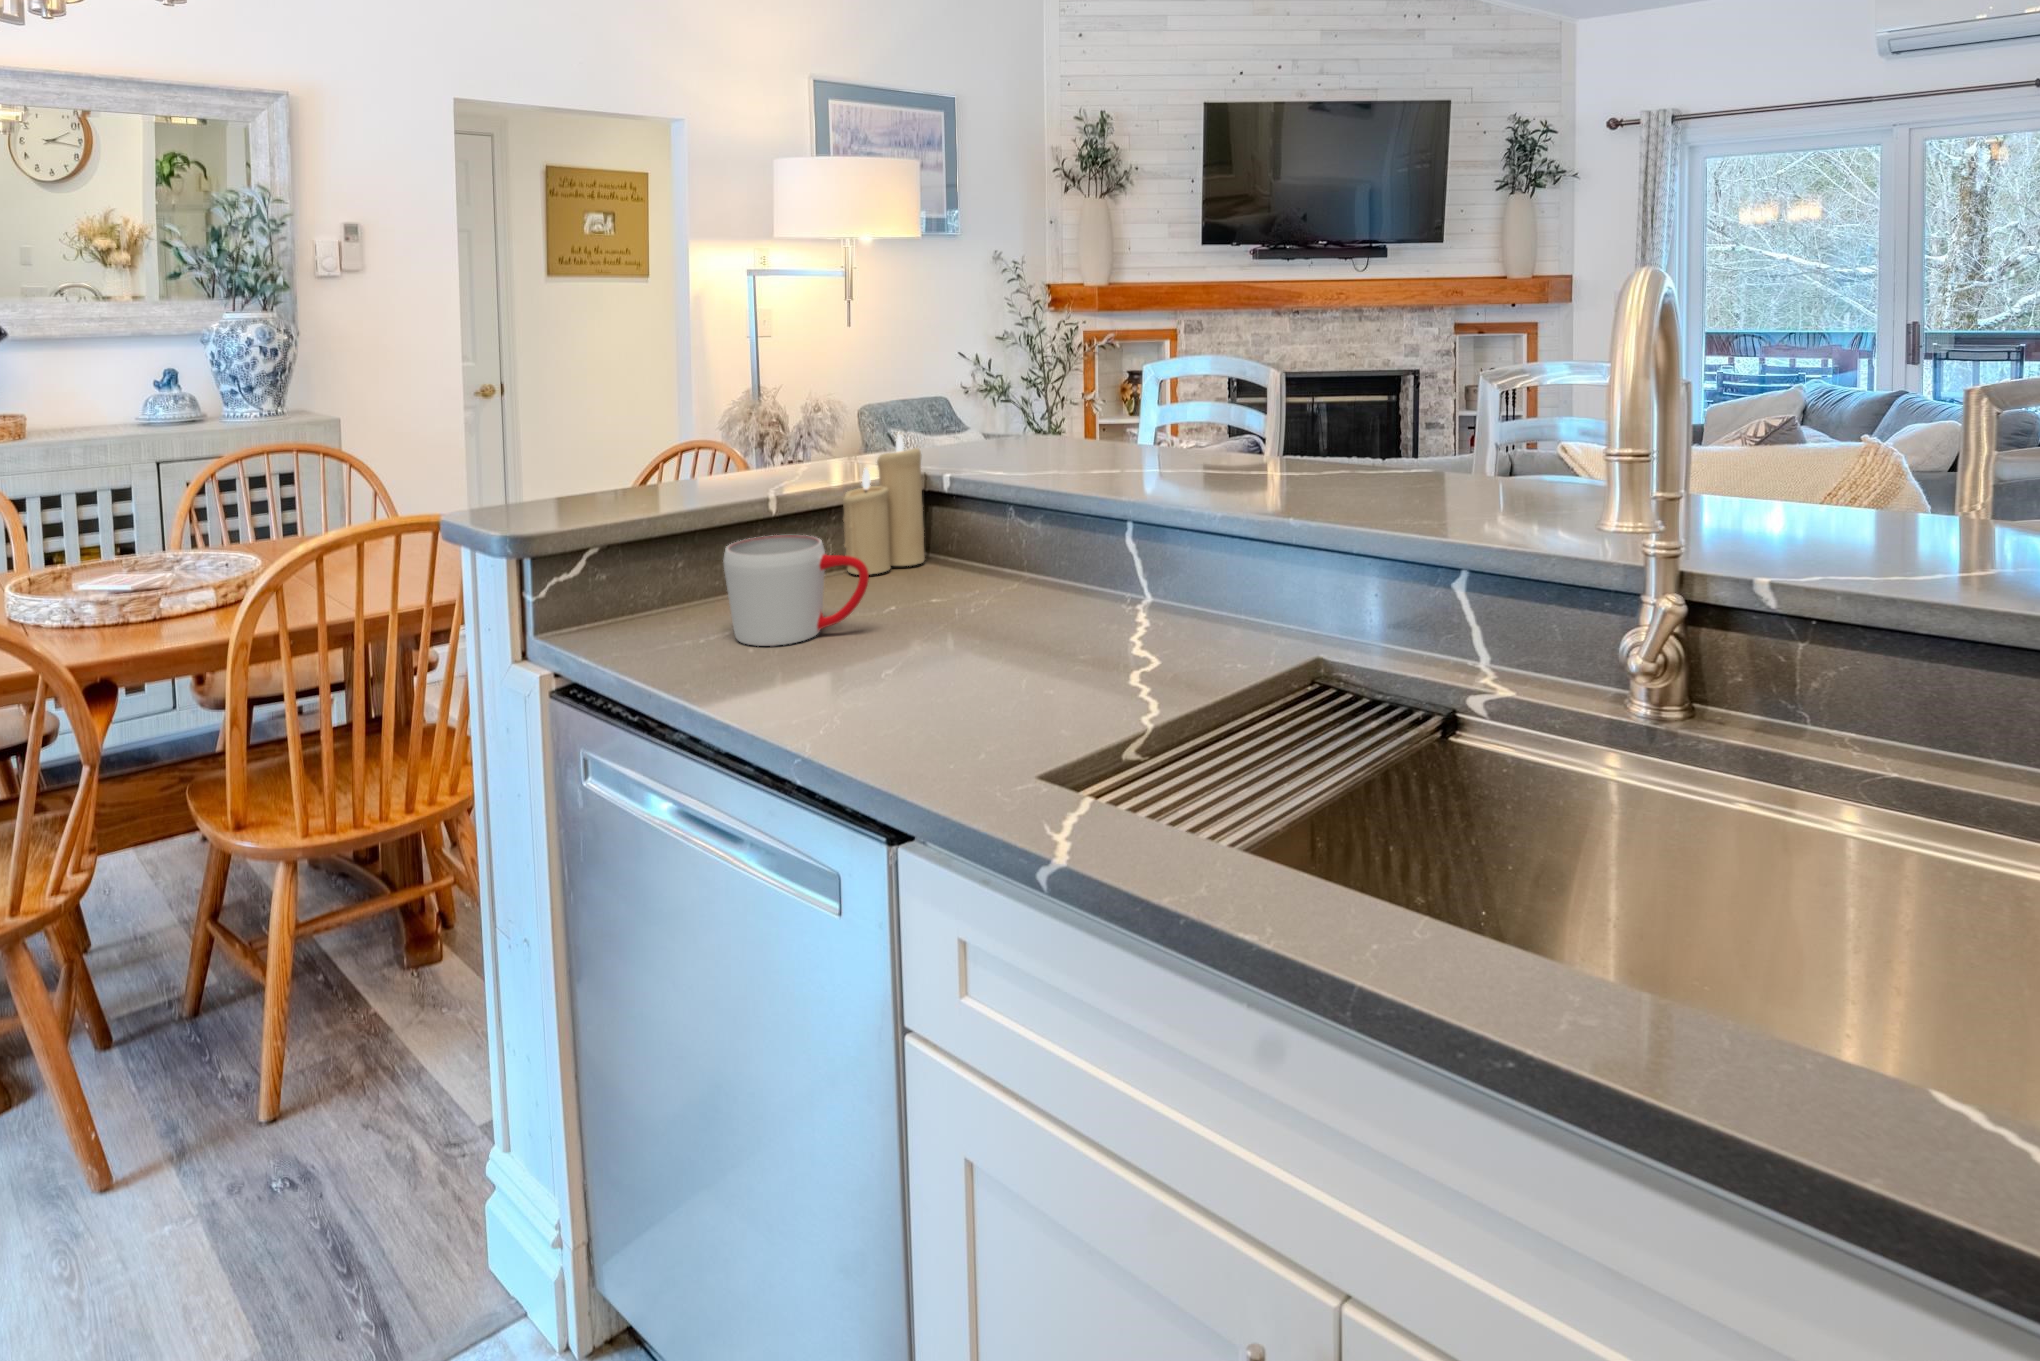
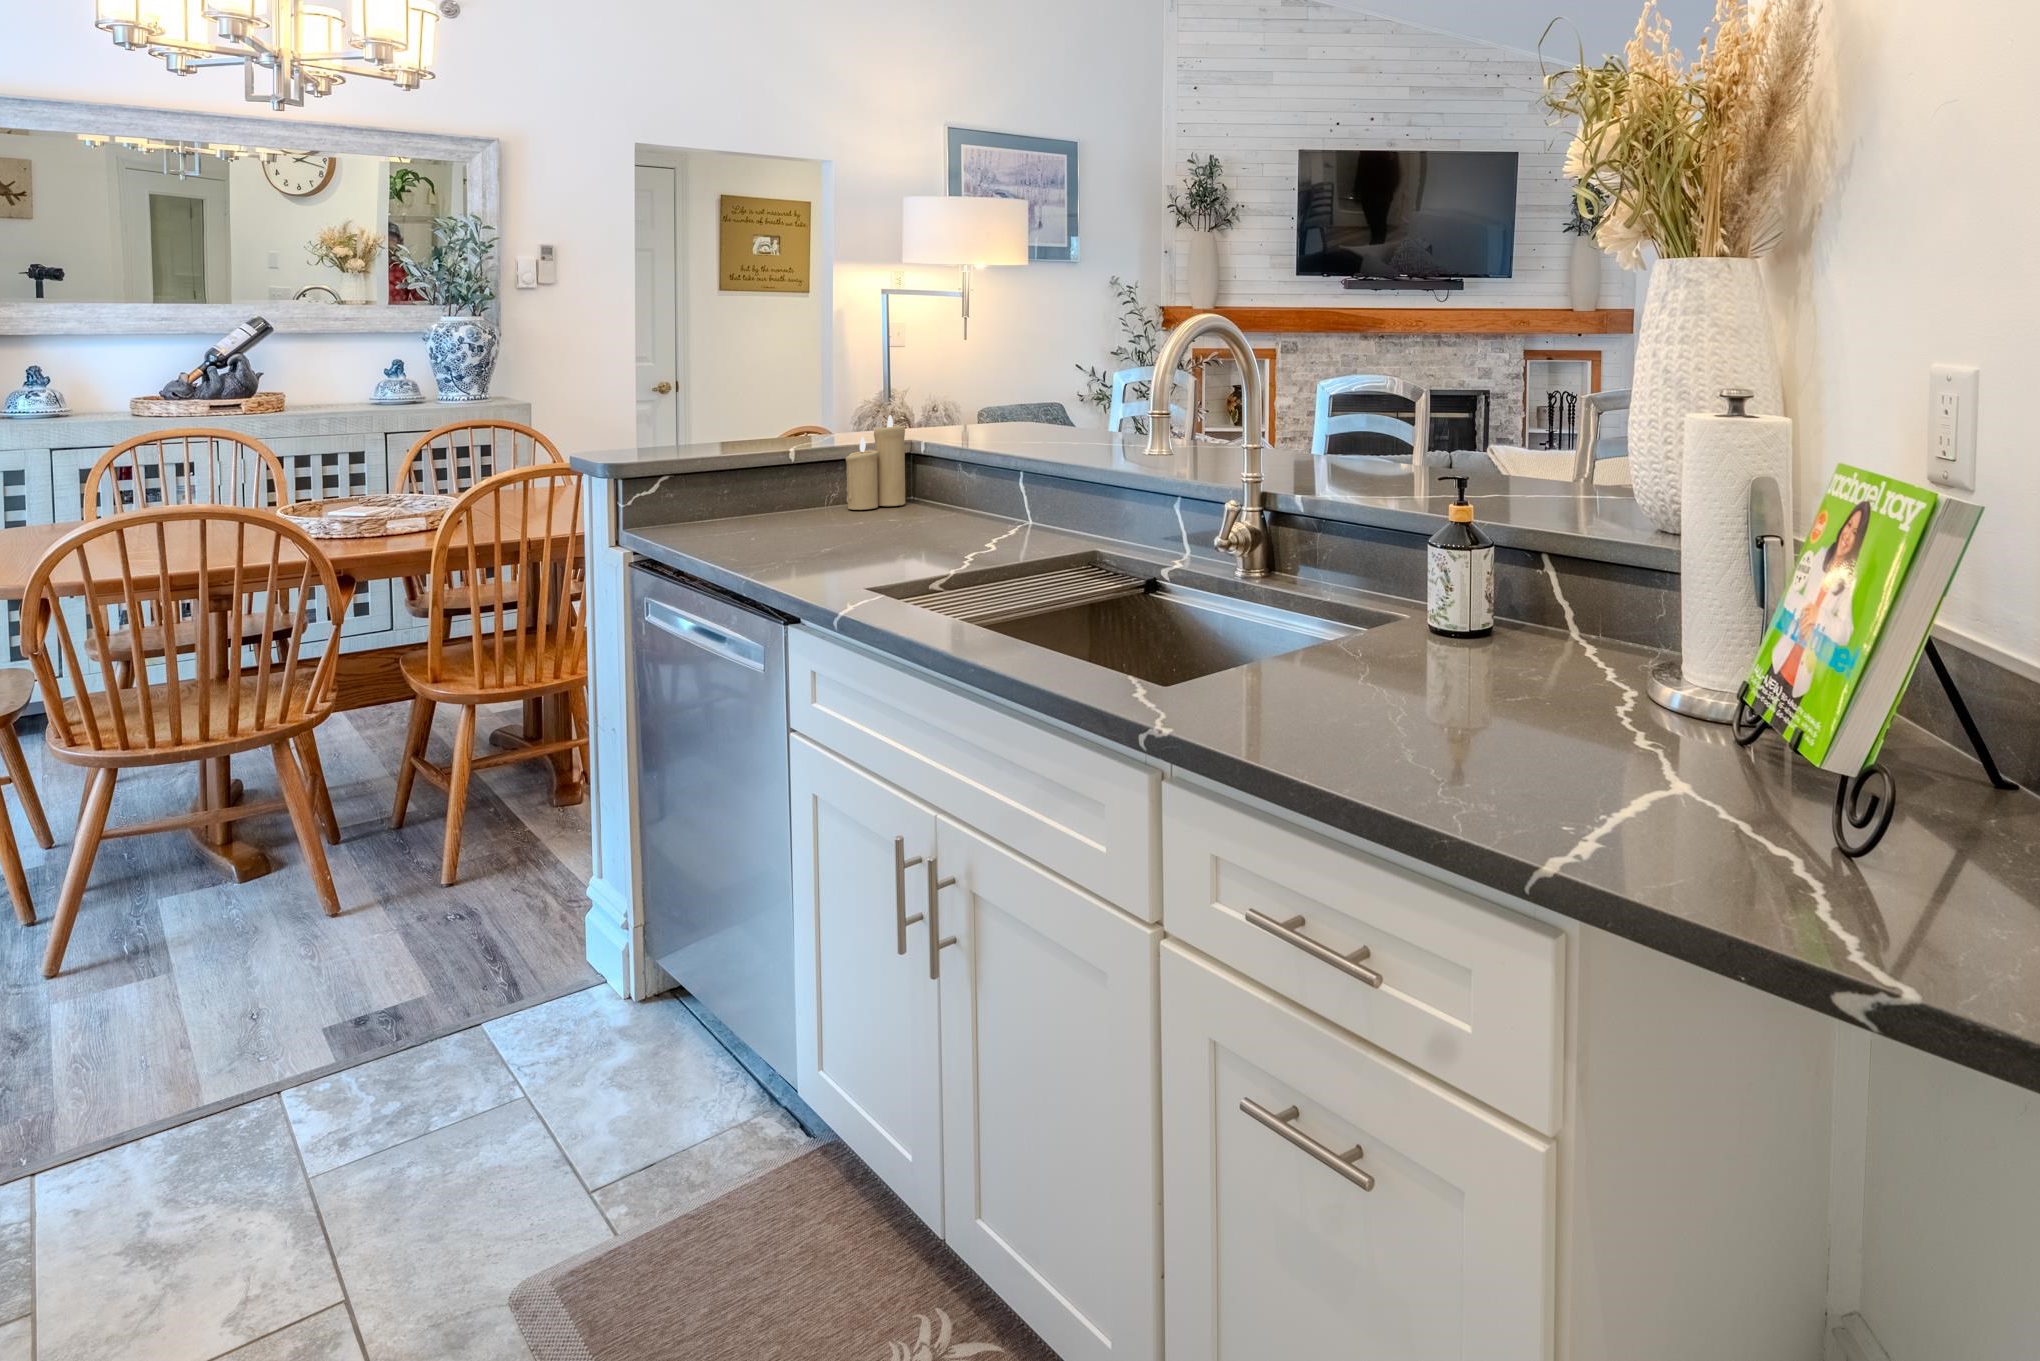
mug: present [723,535,869,646] -> none [740,474,832,540]

